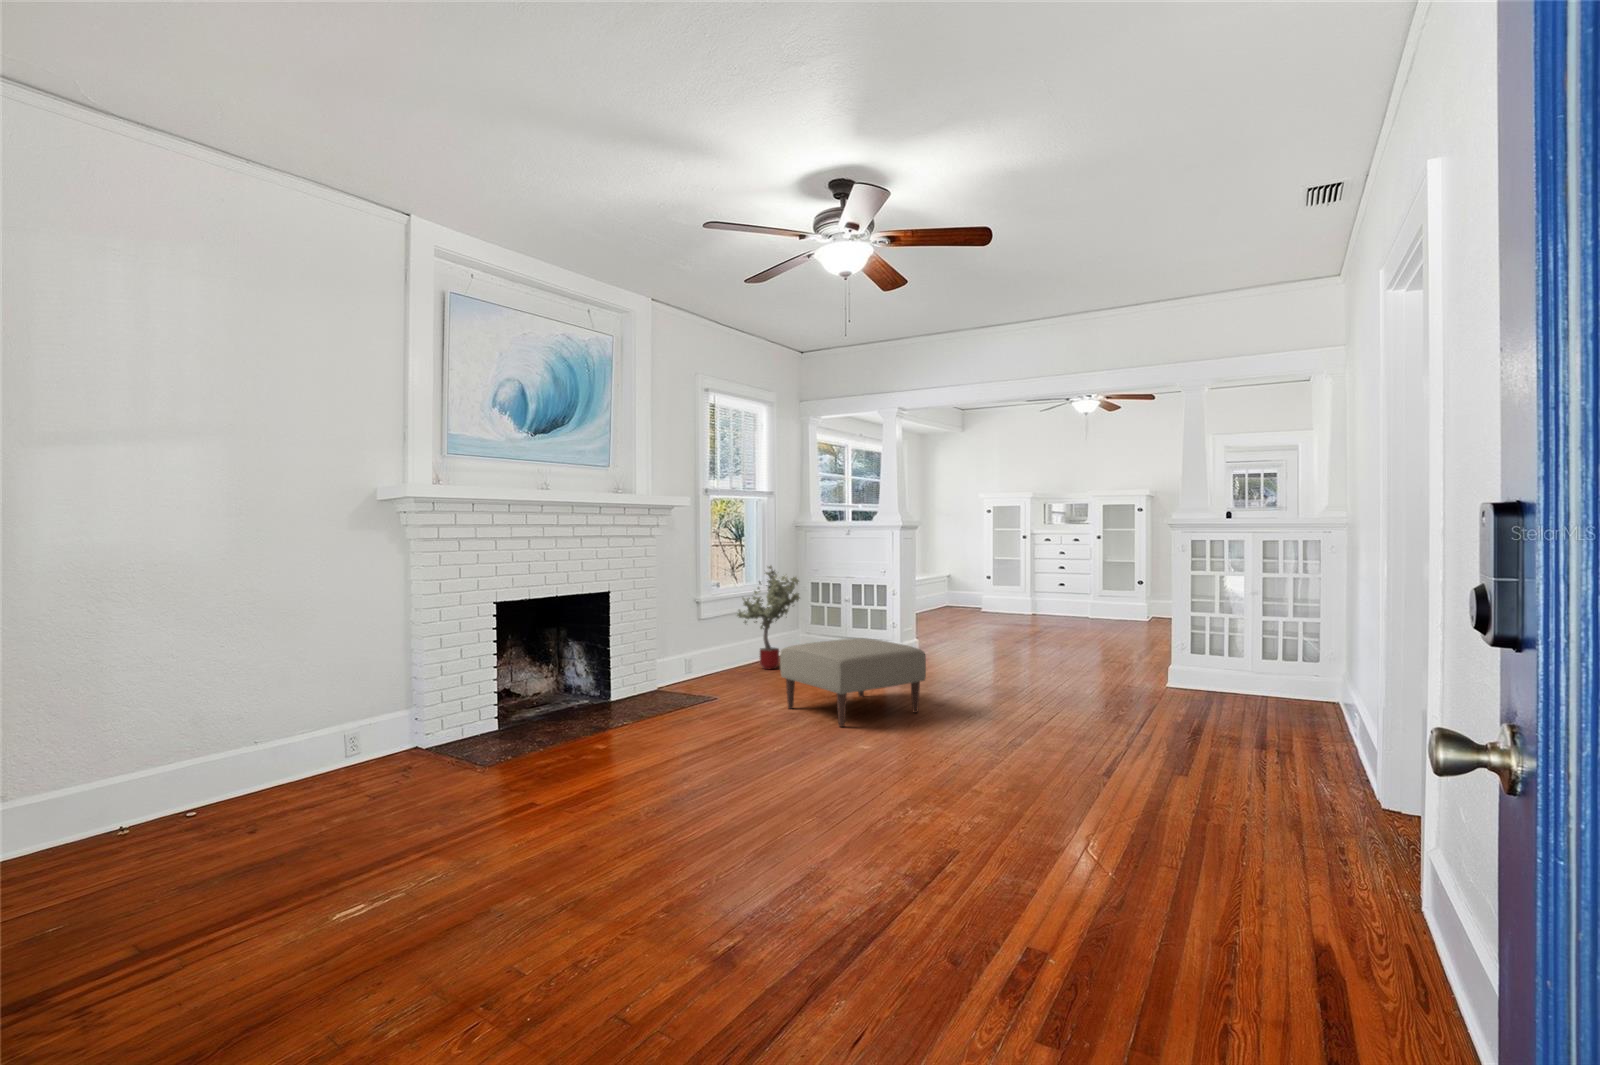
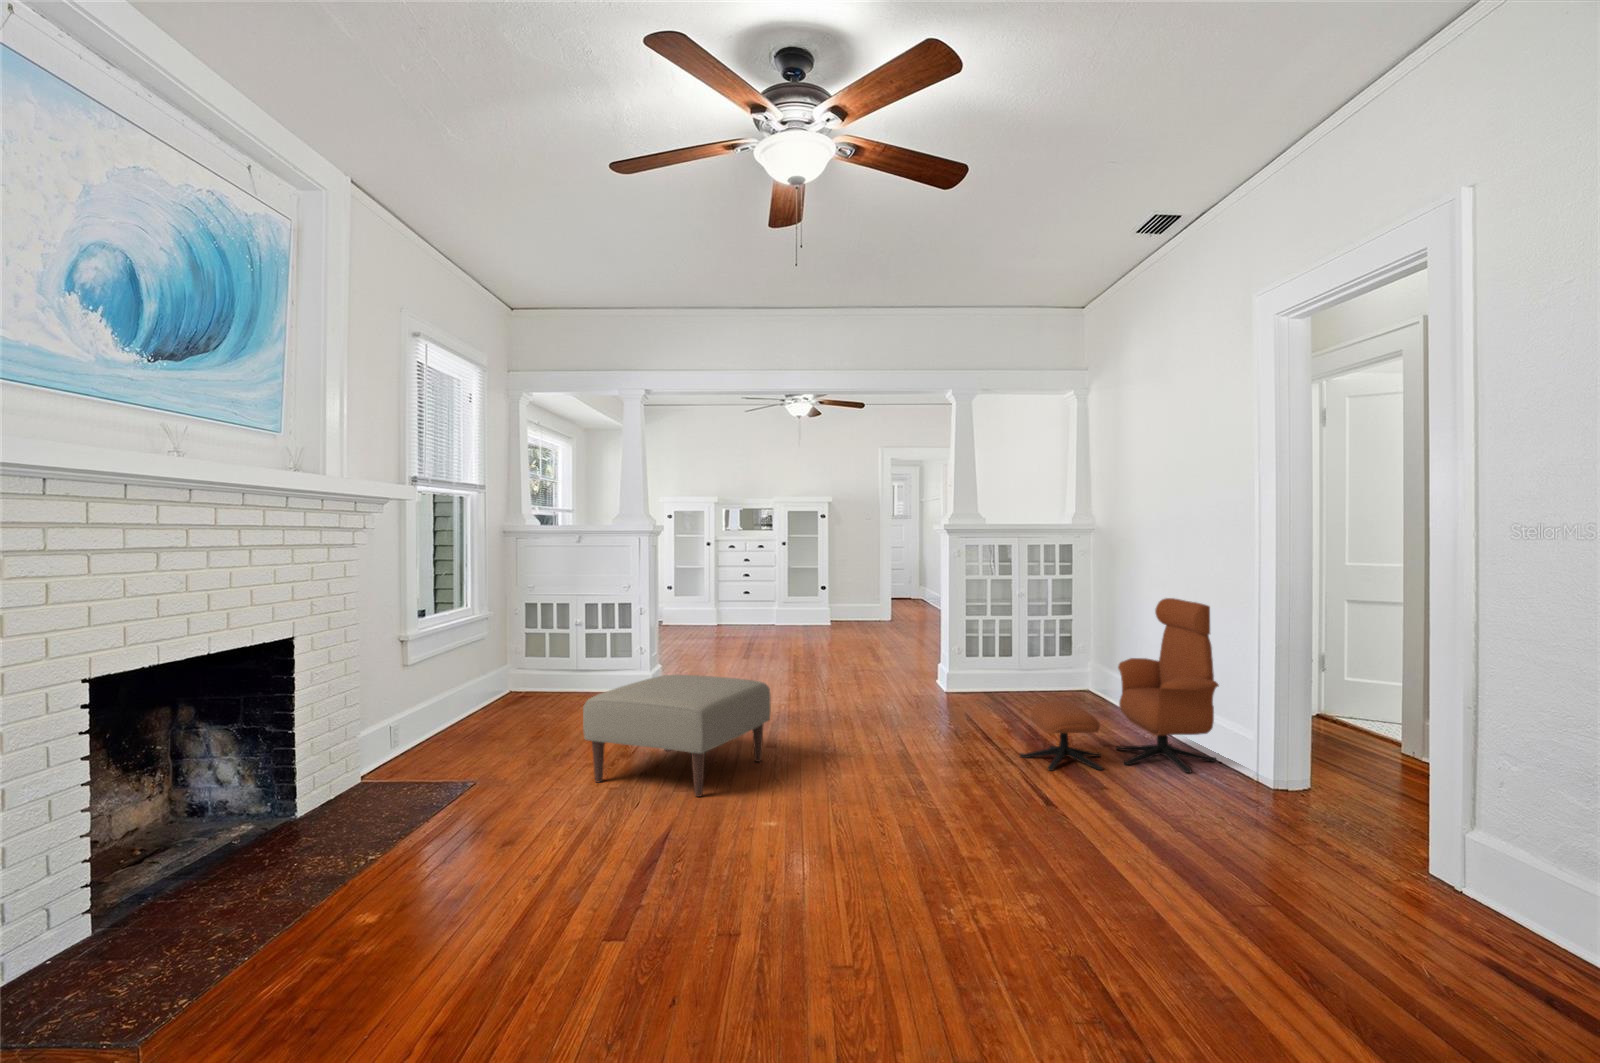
potted tree: present [737,566,800,669] -> none [445,585,533,729]
lounge chair: none [1147,601,1363,780] -> present [1020,598,1219,773]

